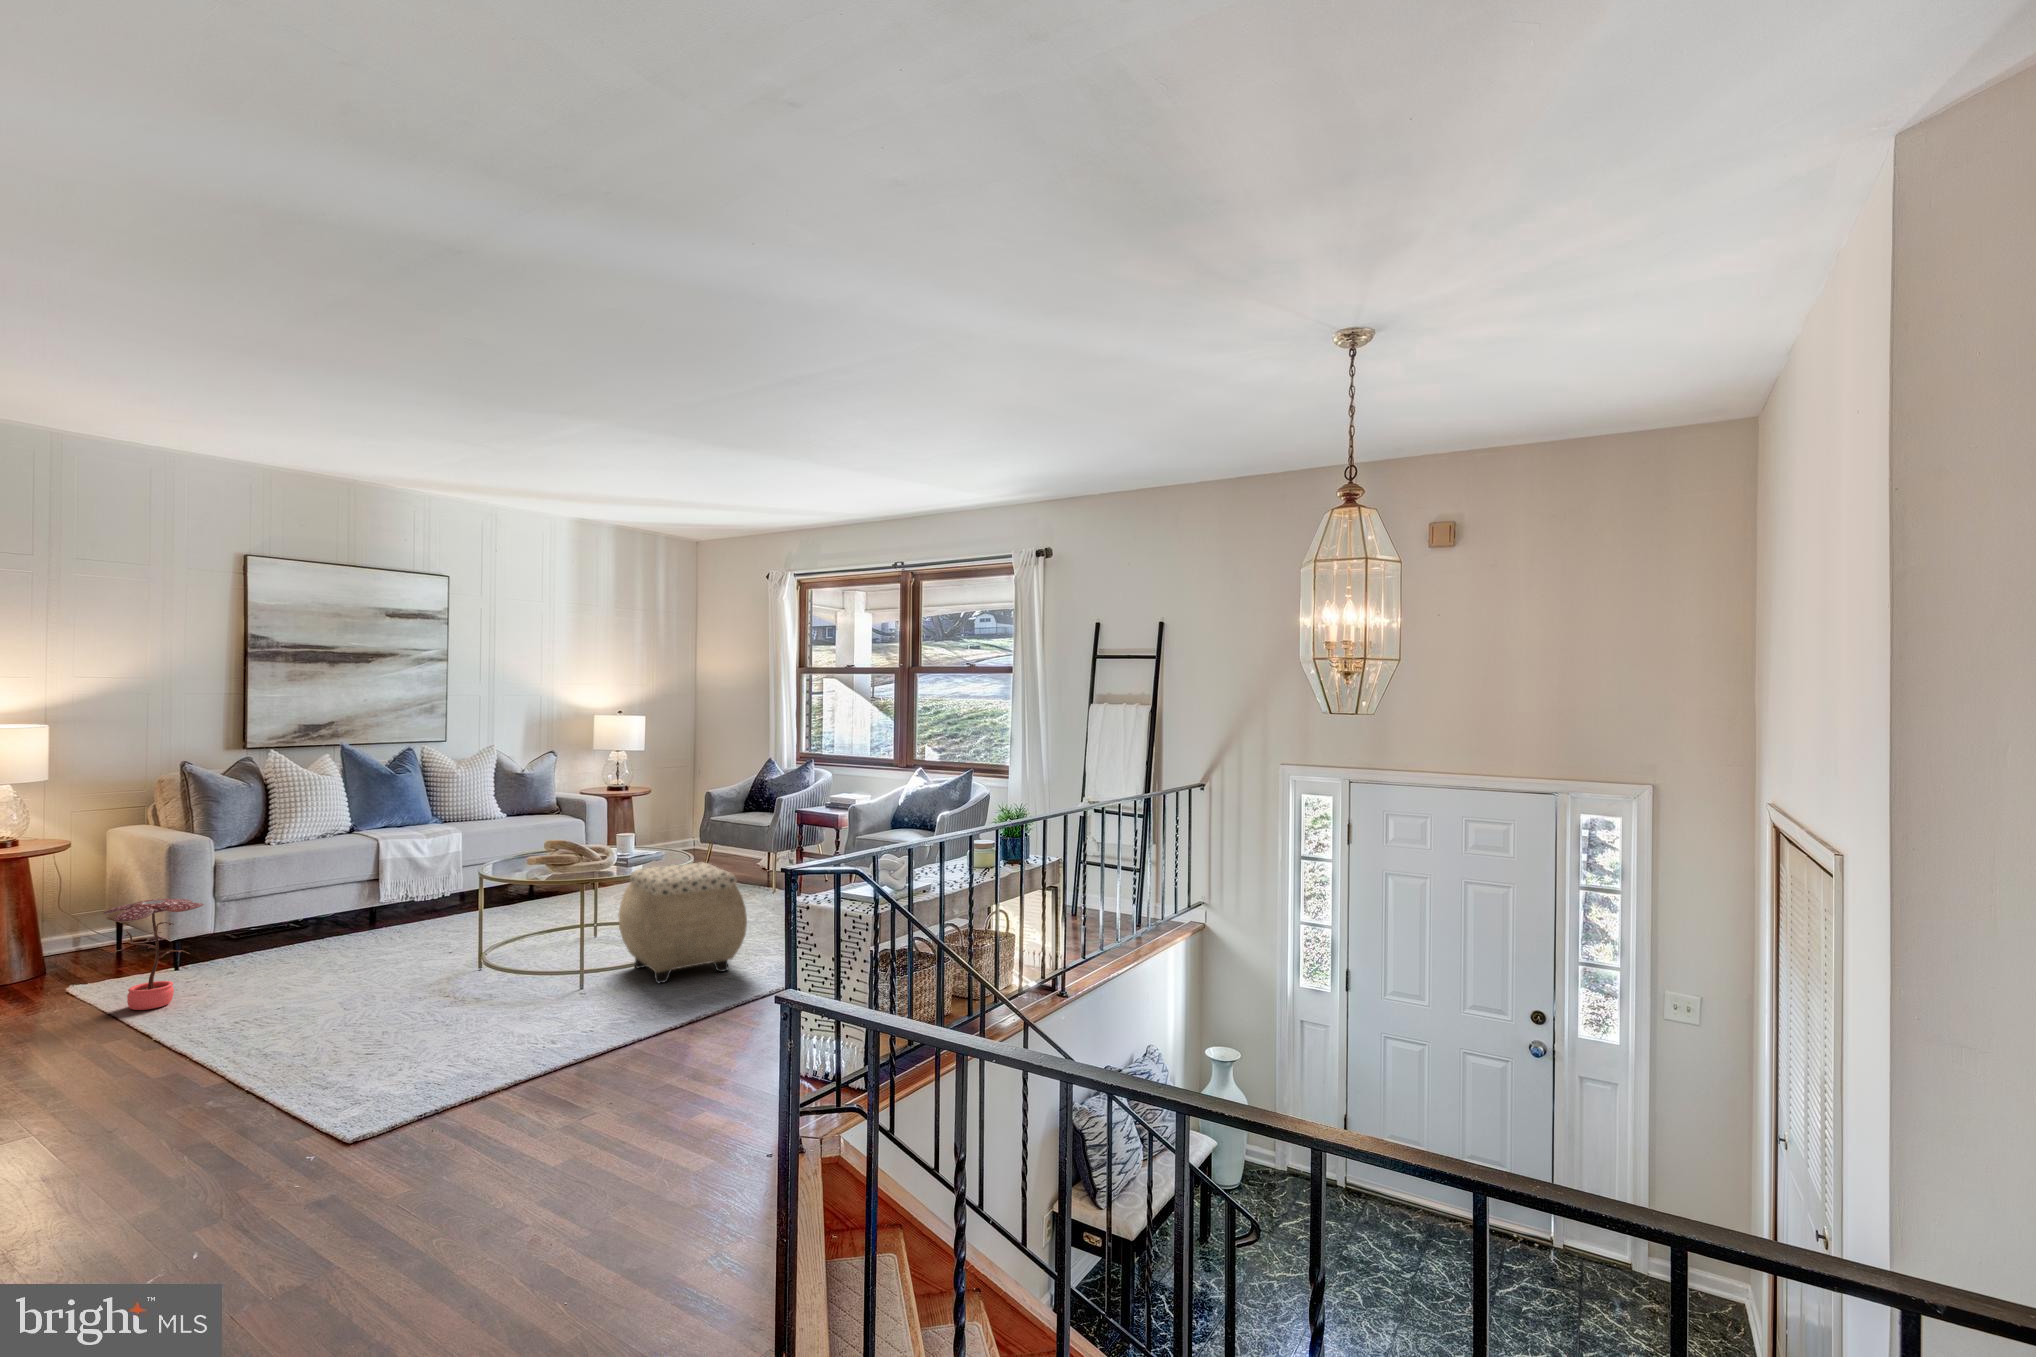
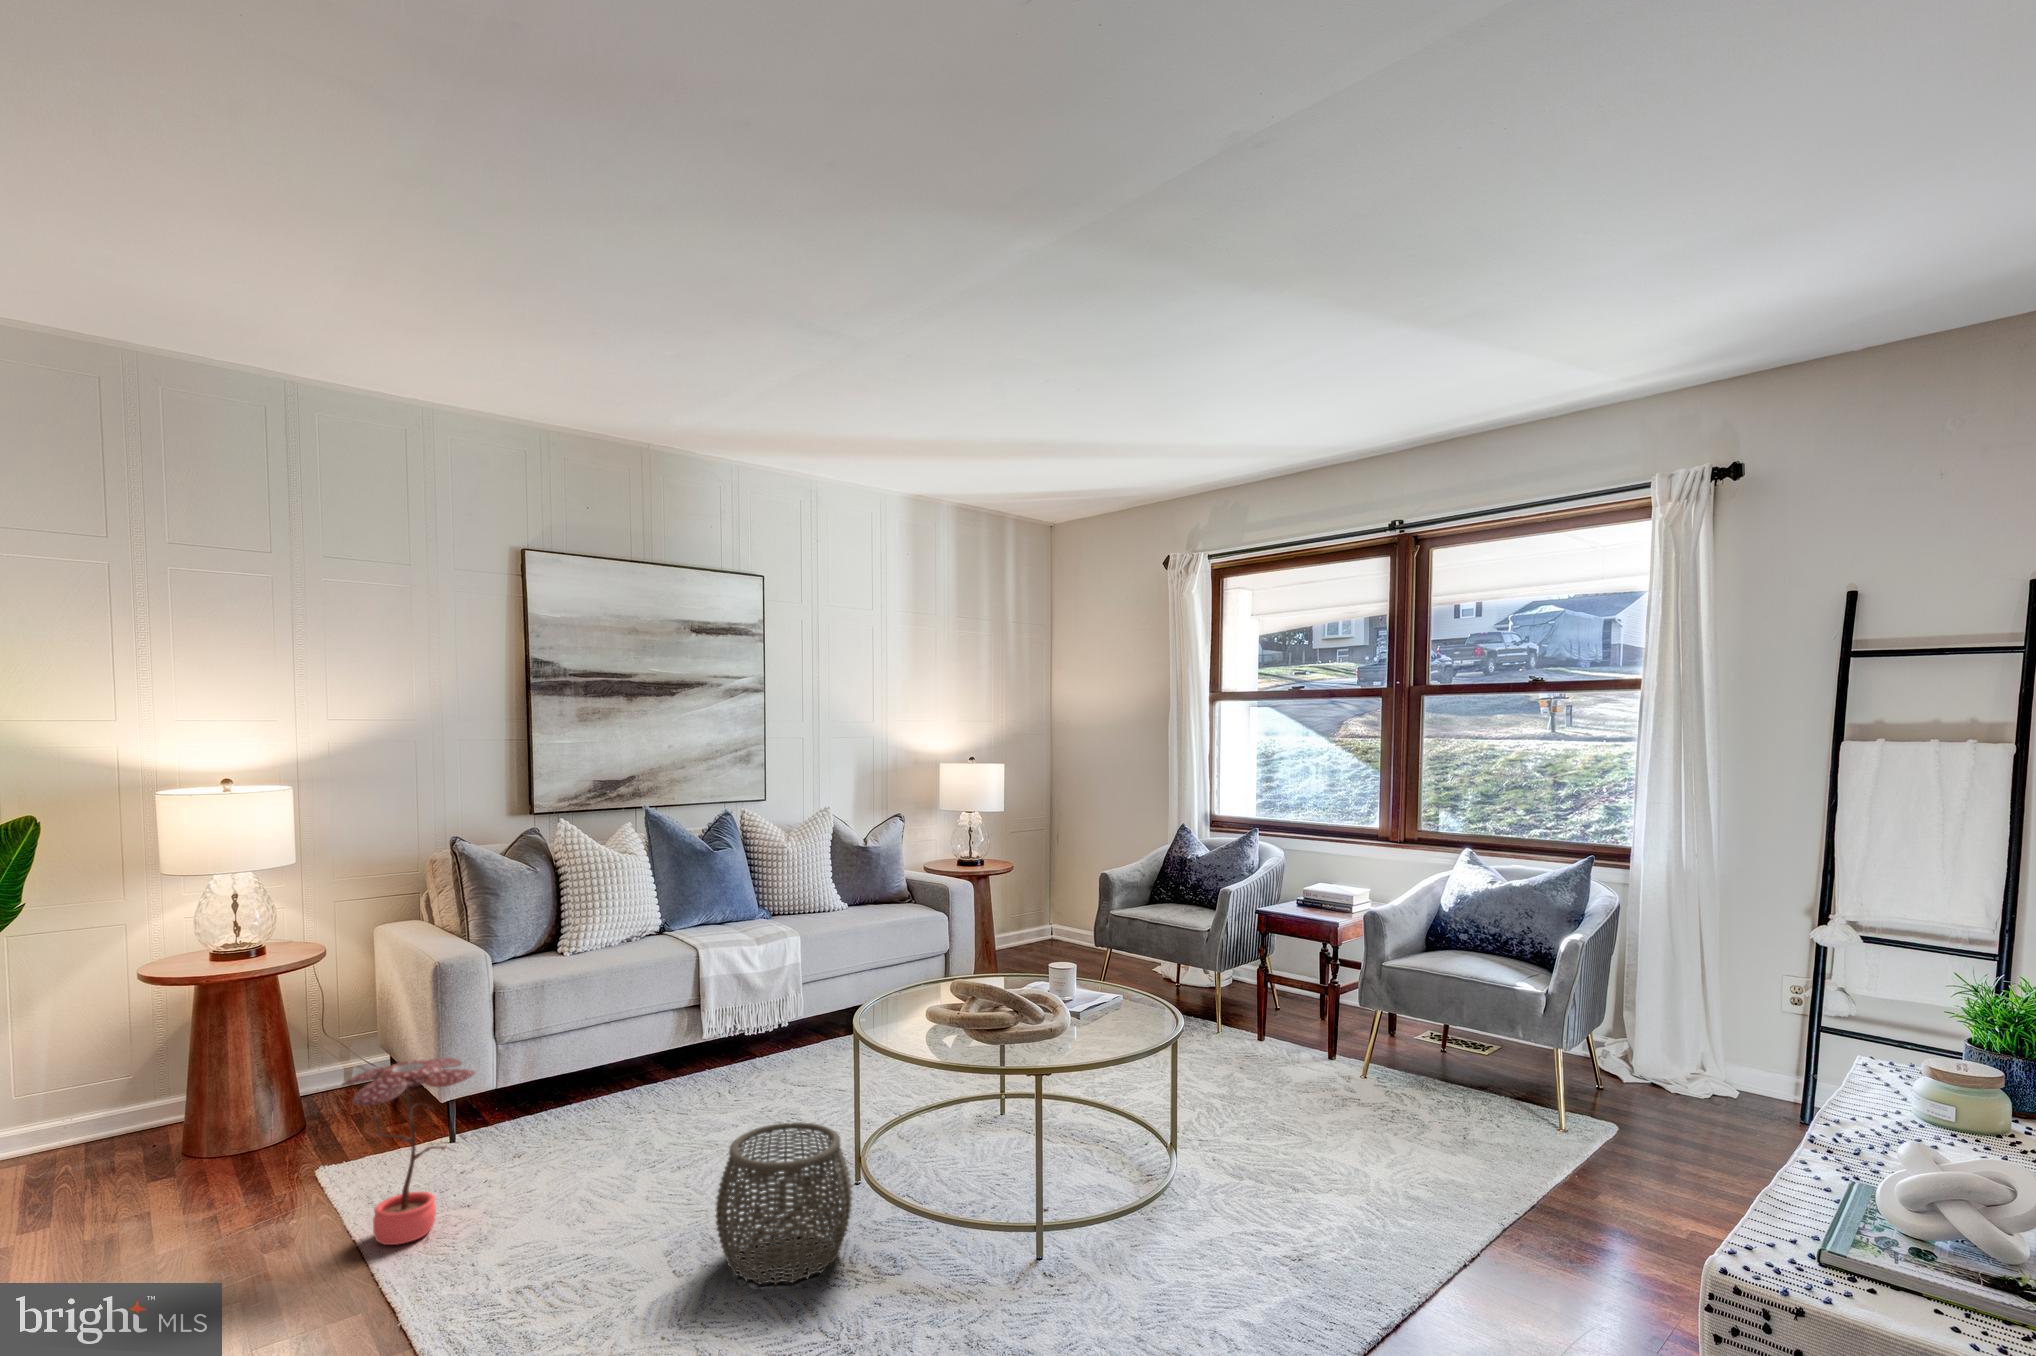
ottoman: present [619,862,747,983] -> none [1072,1010,1304,1244]
woven basket: none [370,927,464,1011] -> present [716,1122,852,1284]

